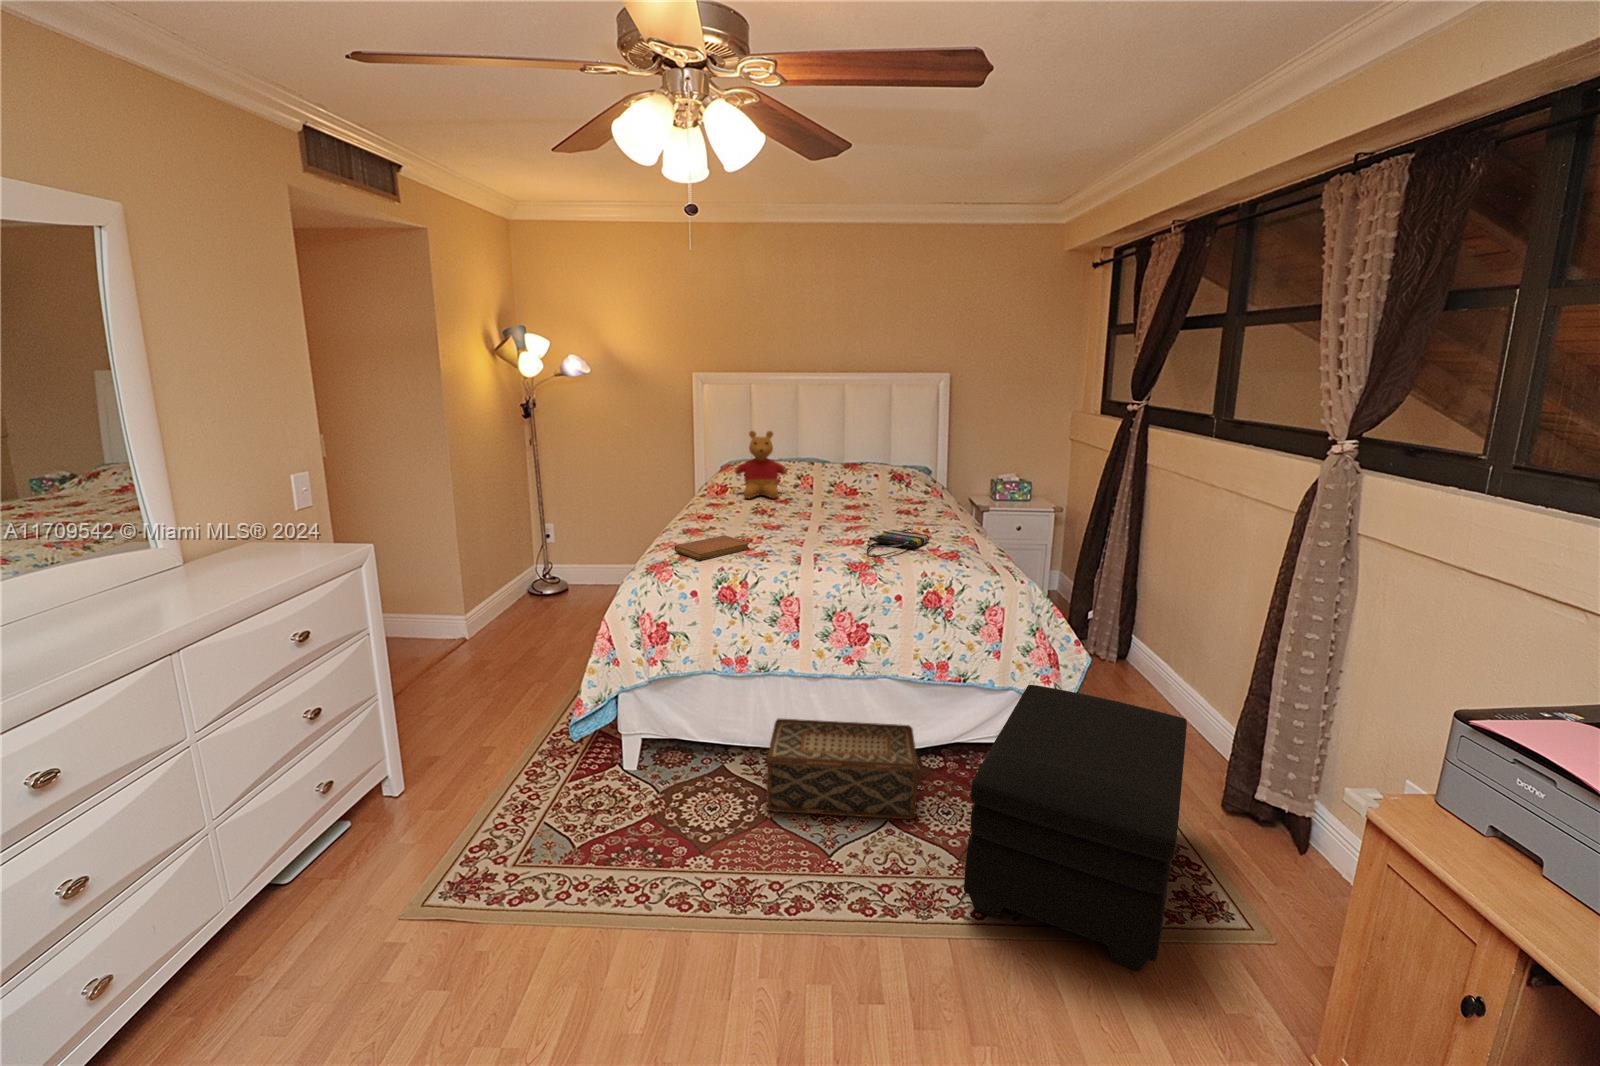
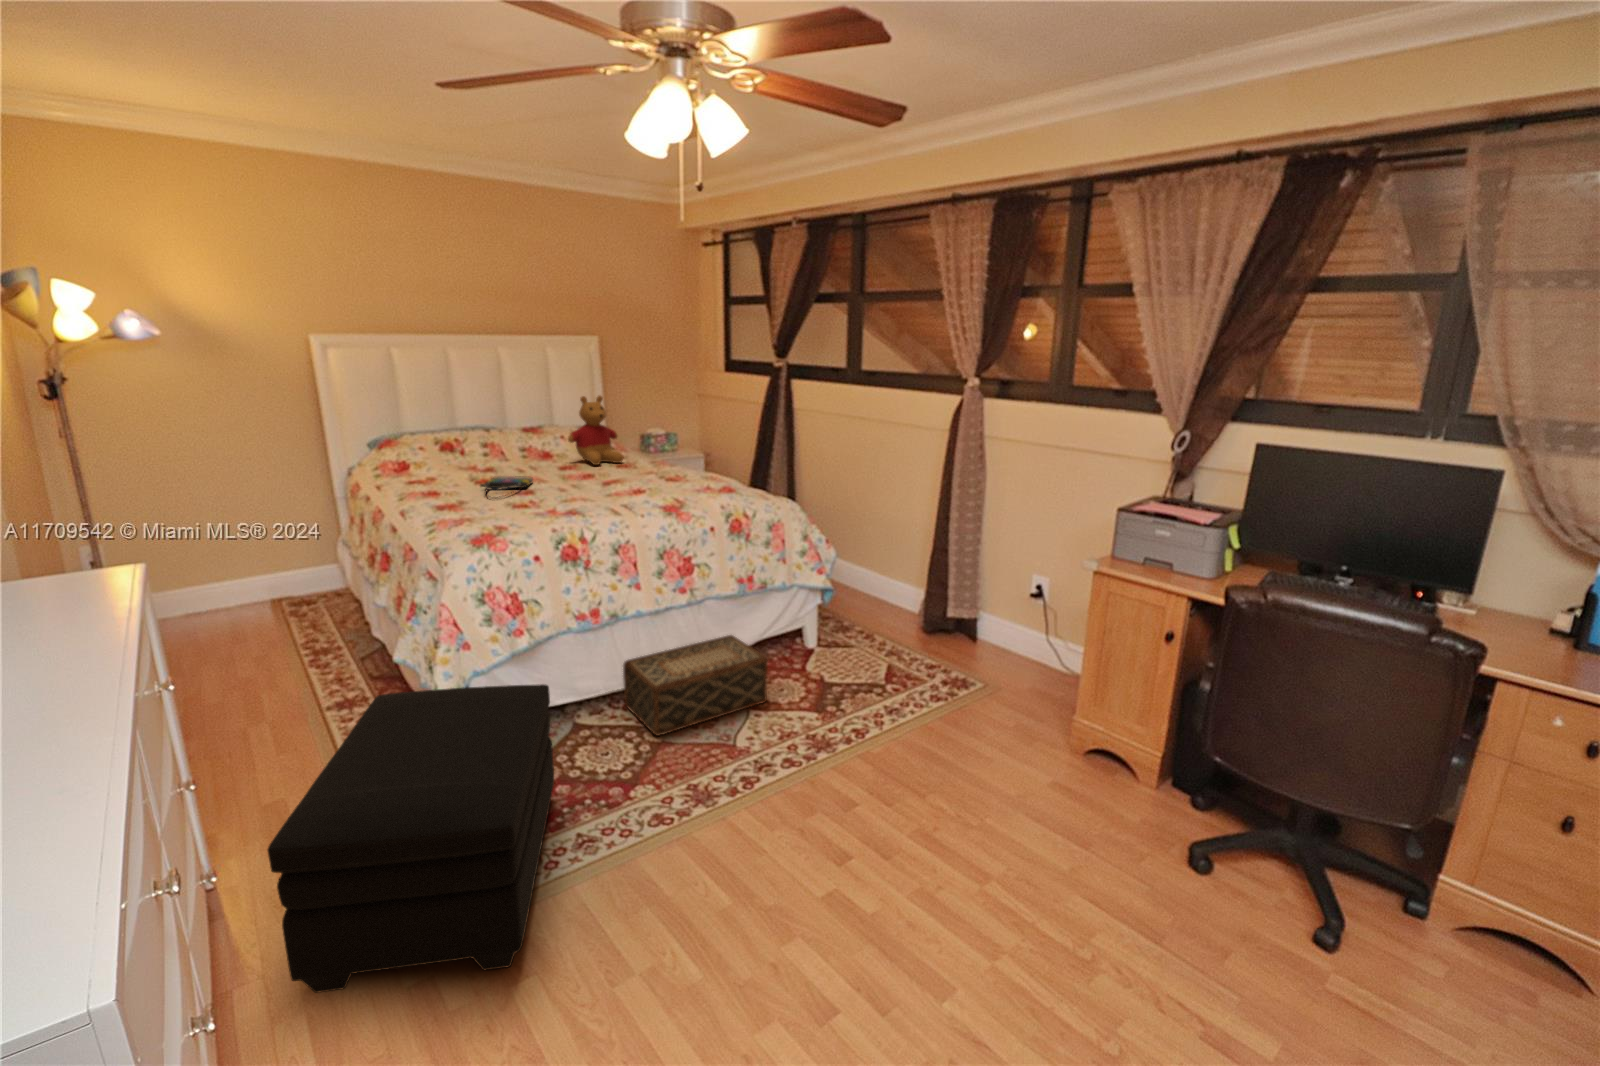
stuffed bear: present [735,431,787,499] -> present [568,396,623,465]
tote bag: present [867,530,929,557] -> present [480,476,533,499]
notebook: present [675,535,749,560] -> none [475,503,546,527]
ottoman: present [964,685,1187,971] -> present [268,684,554,993]

